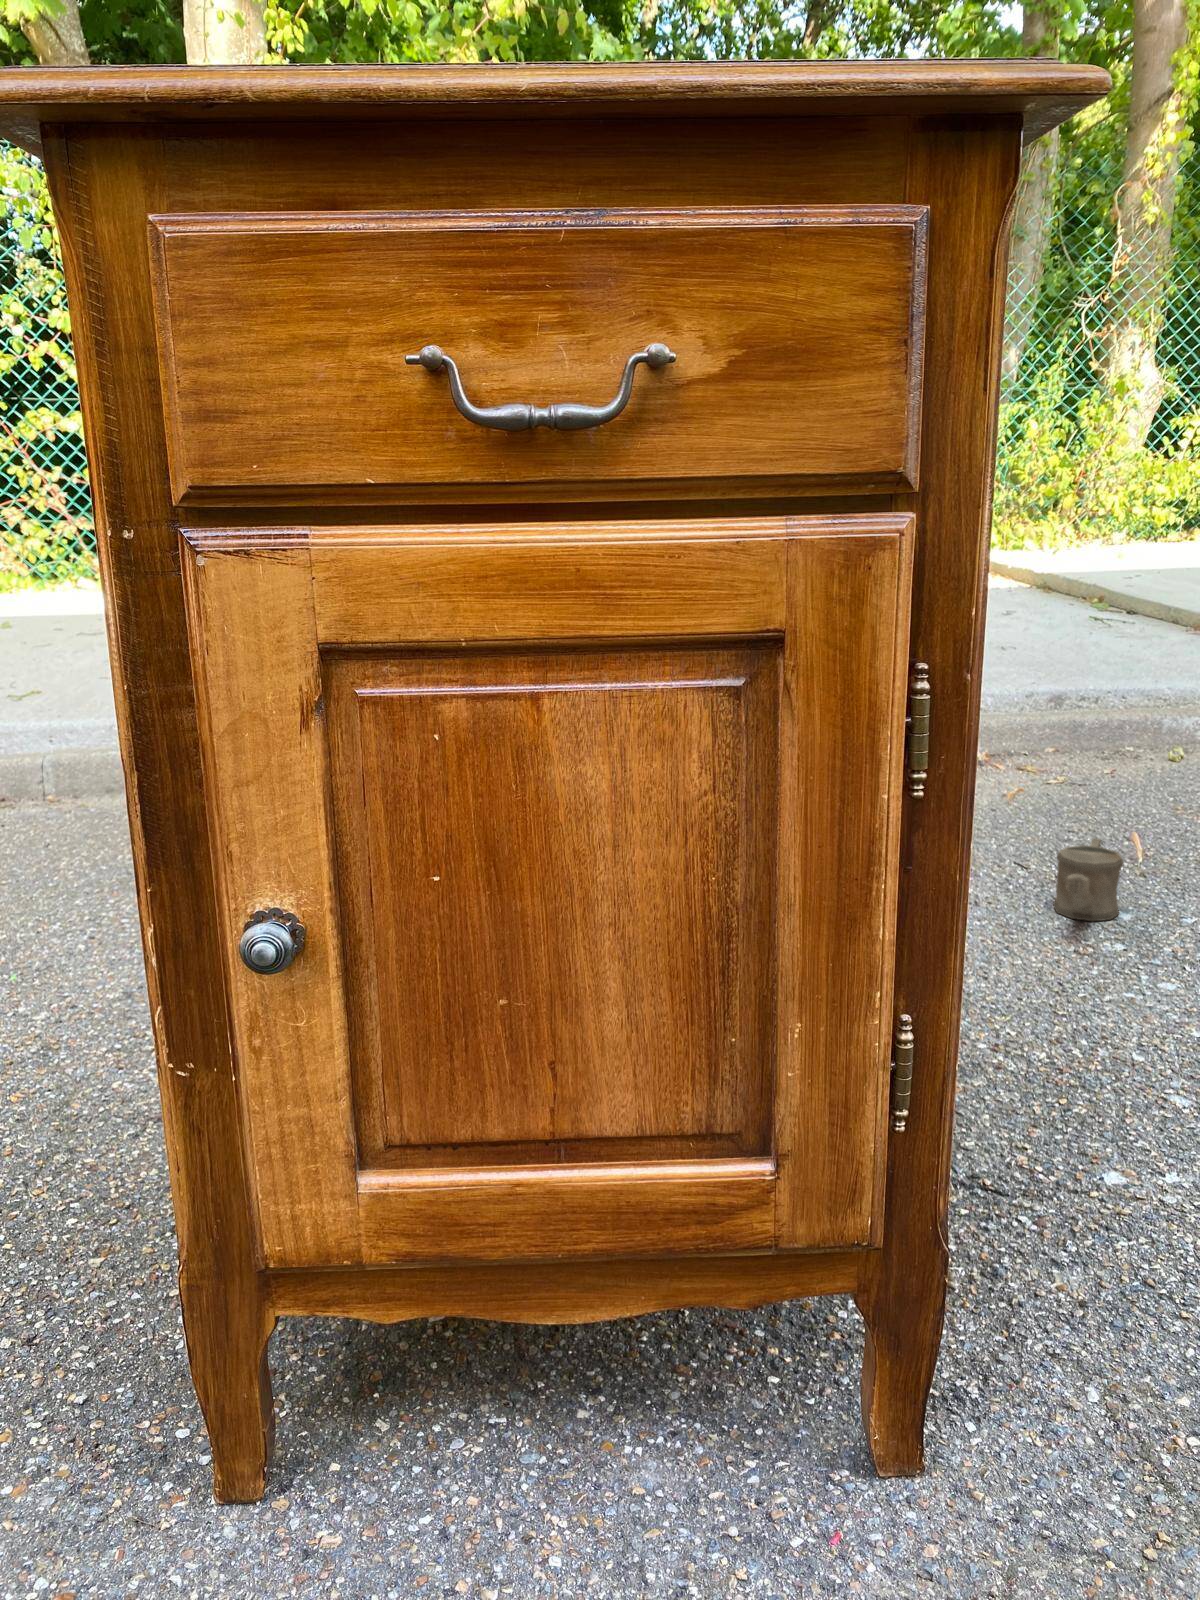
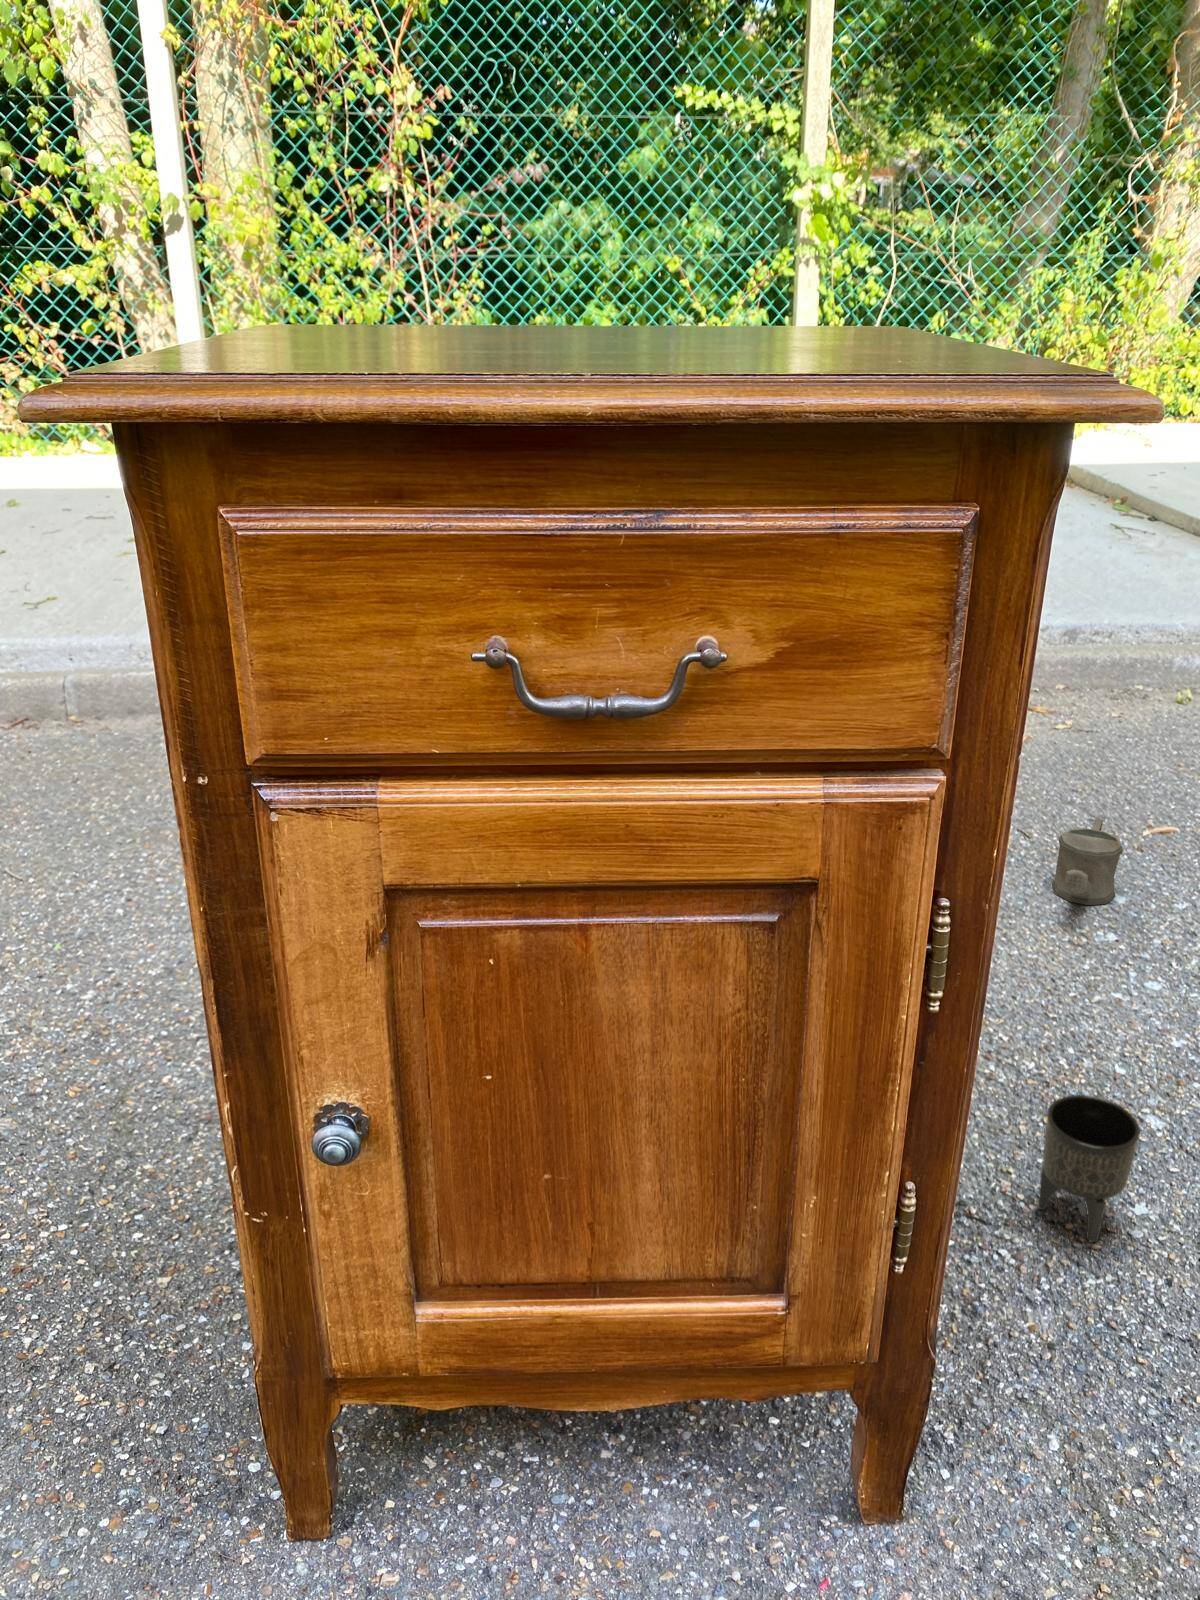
planter: none [1058,1048,1163,1207] -> present [1038,1095,1140,1242]

